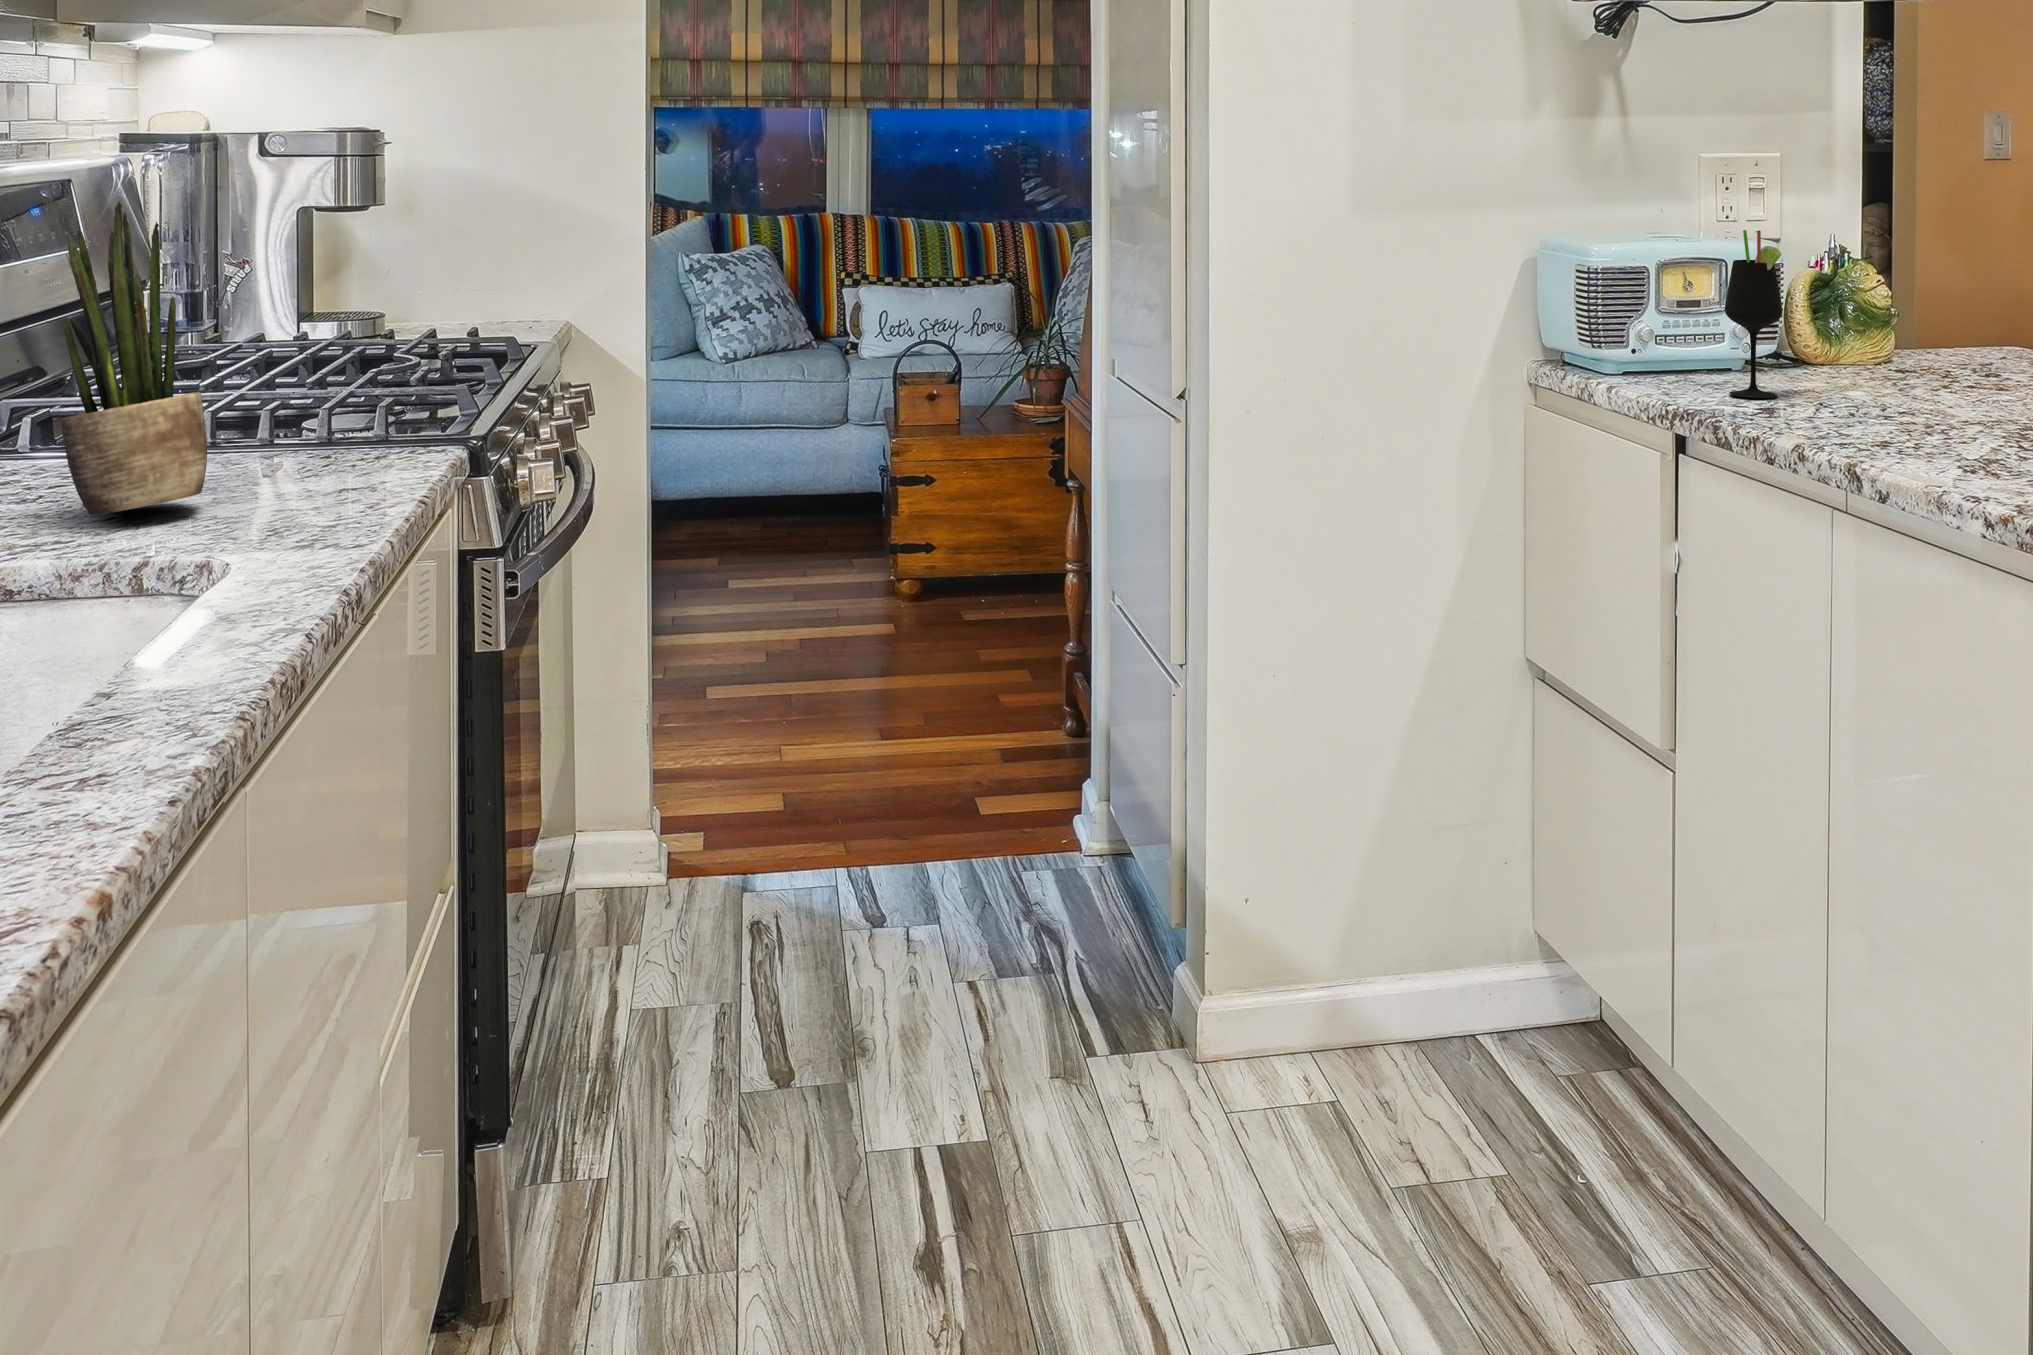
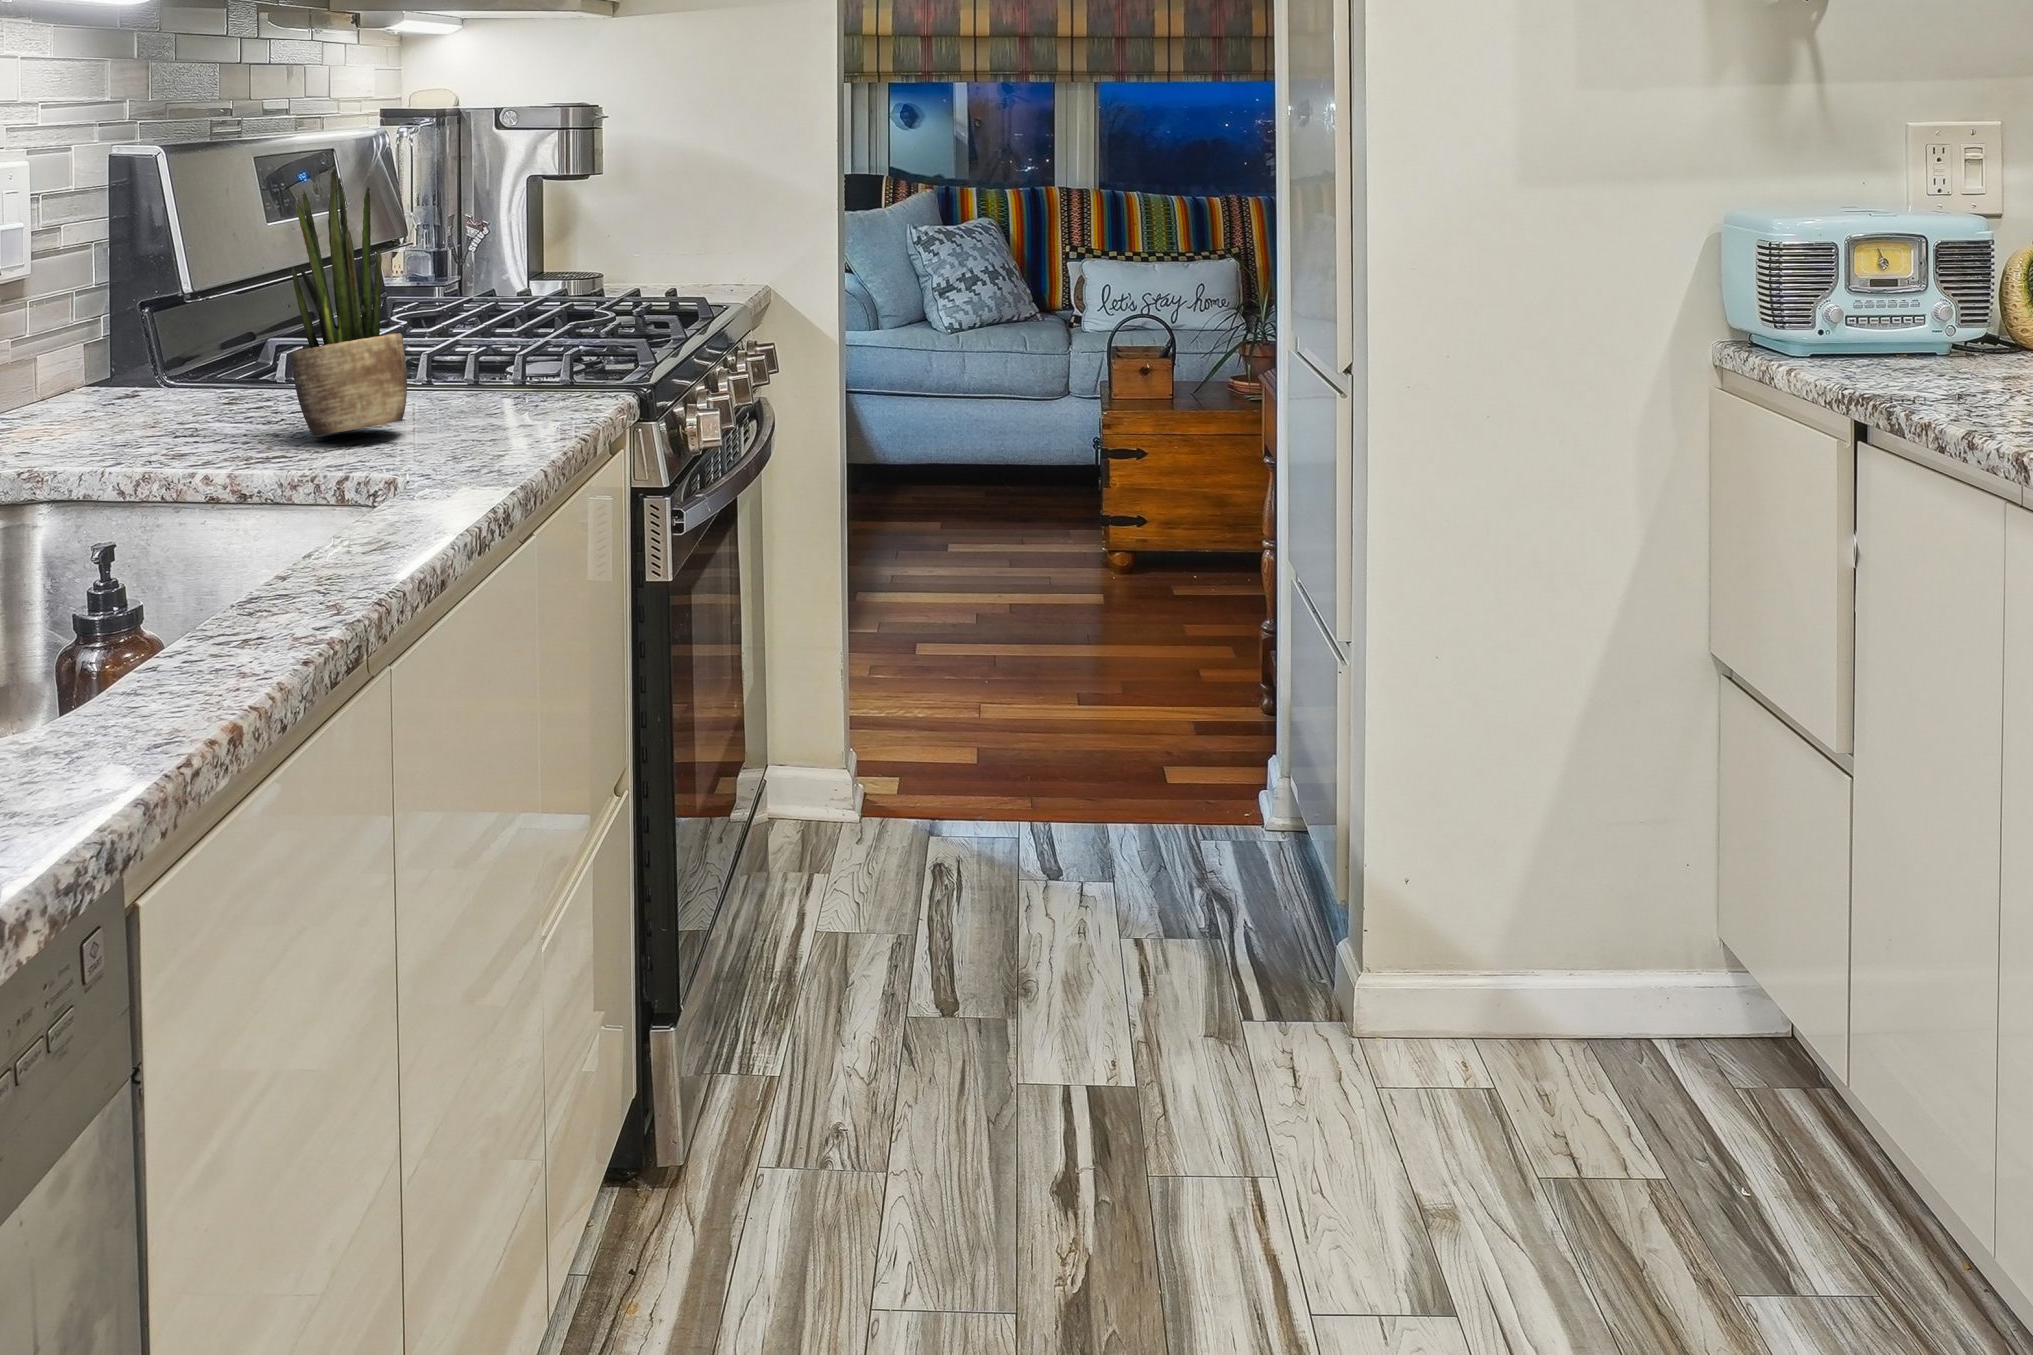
wine glass: present [1725,230,1782,398] -> none [1902,206,1965,385]

